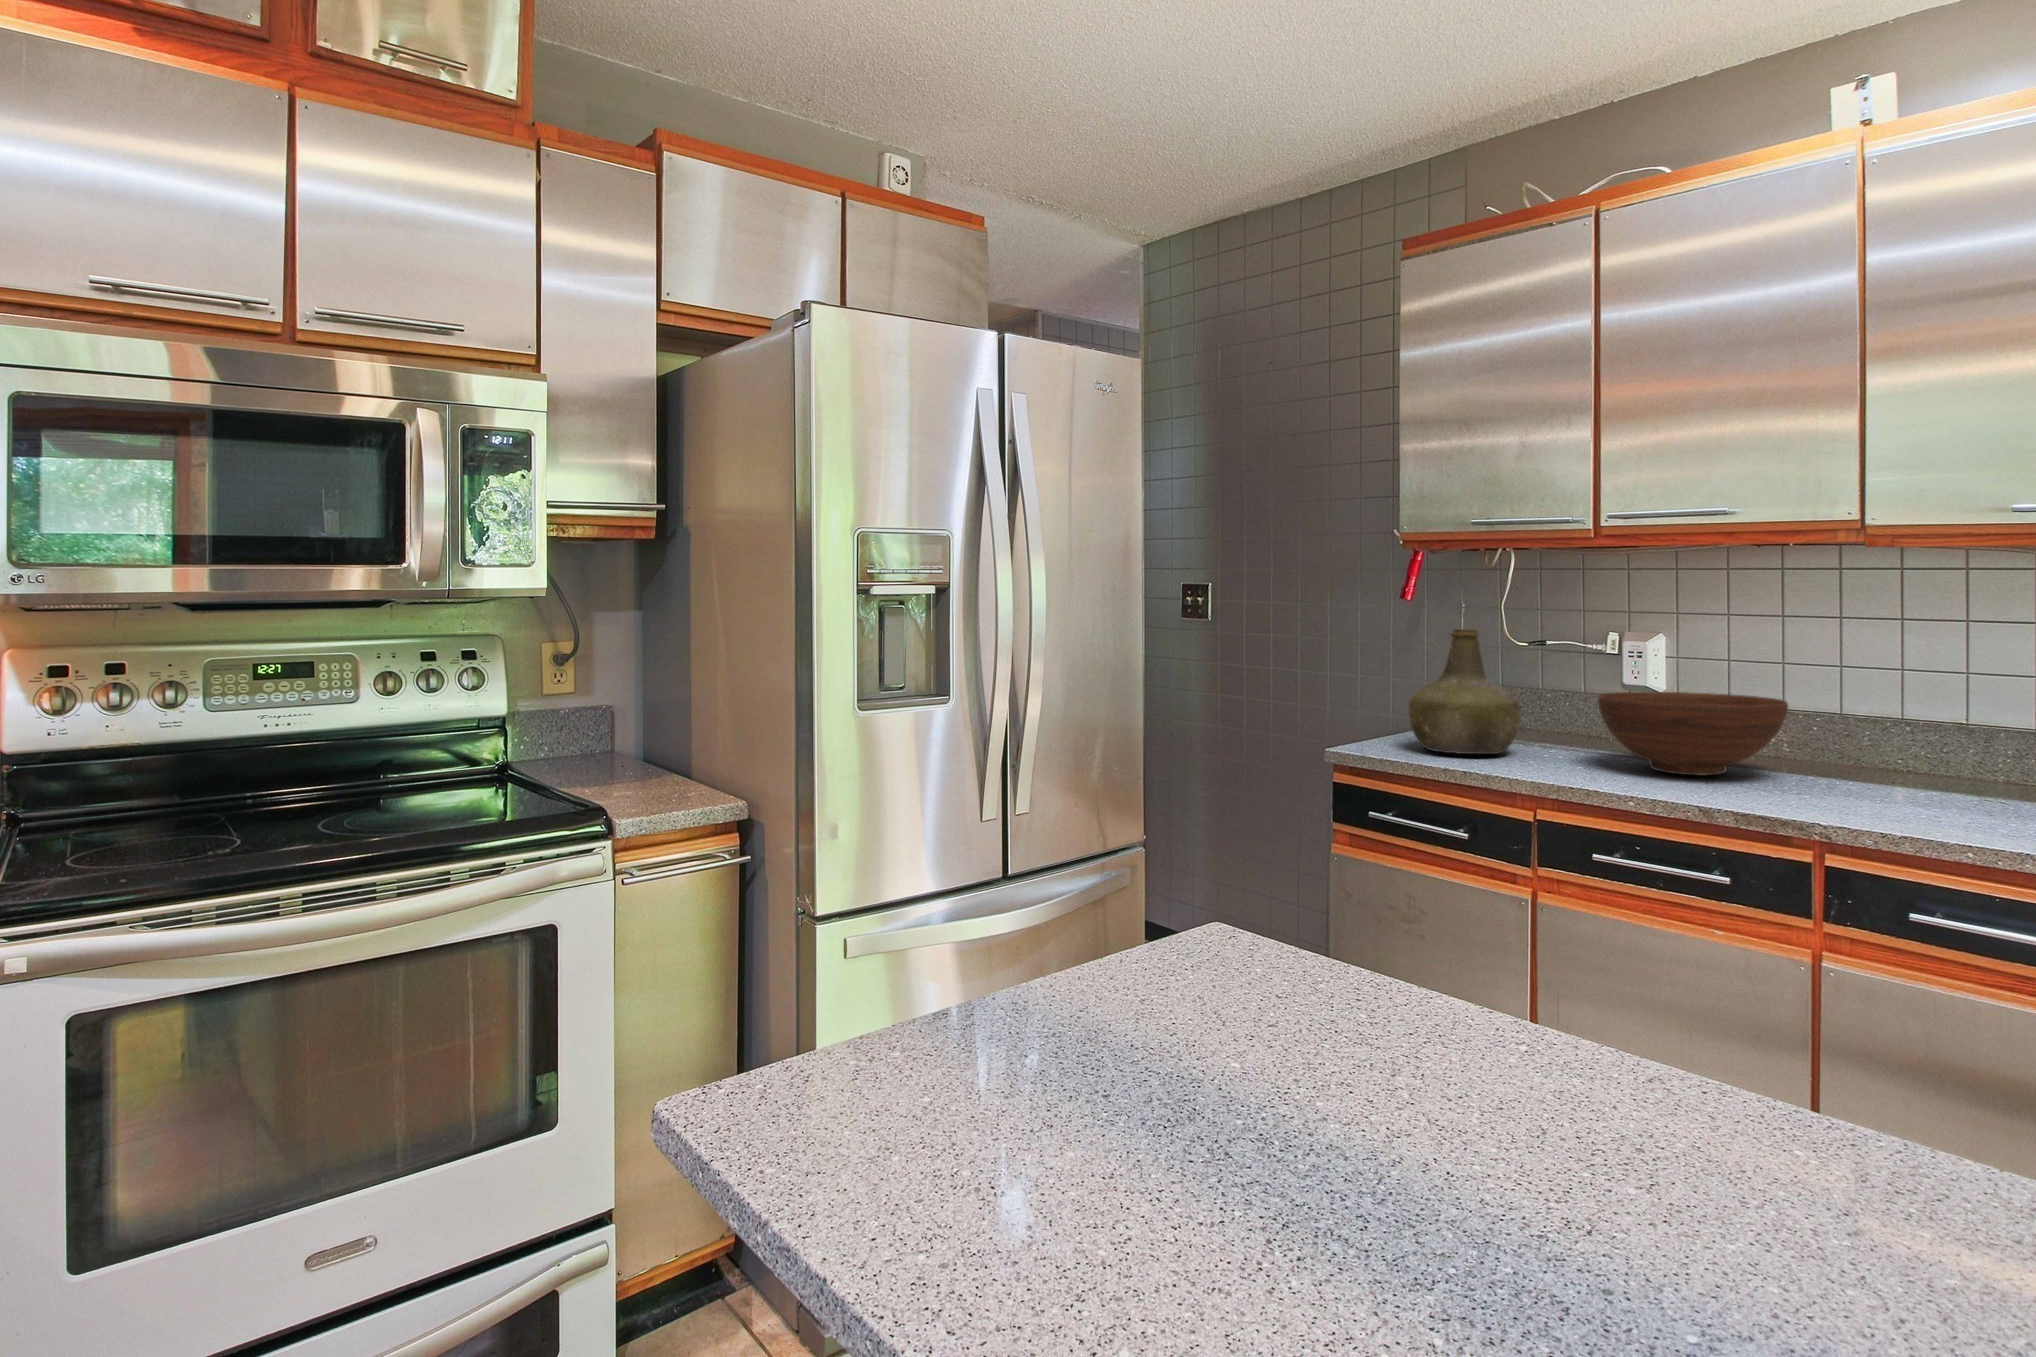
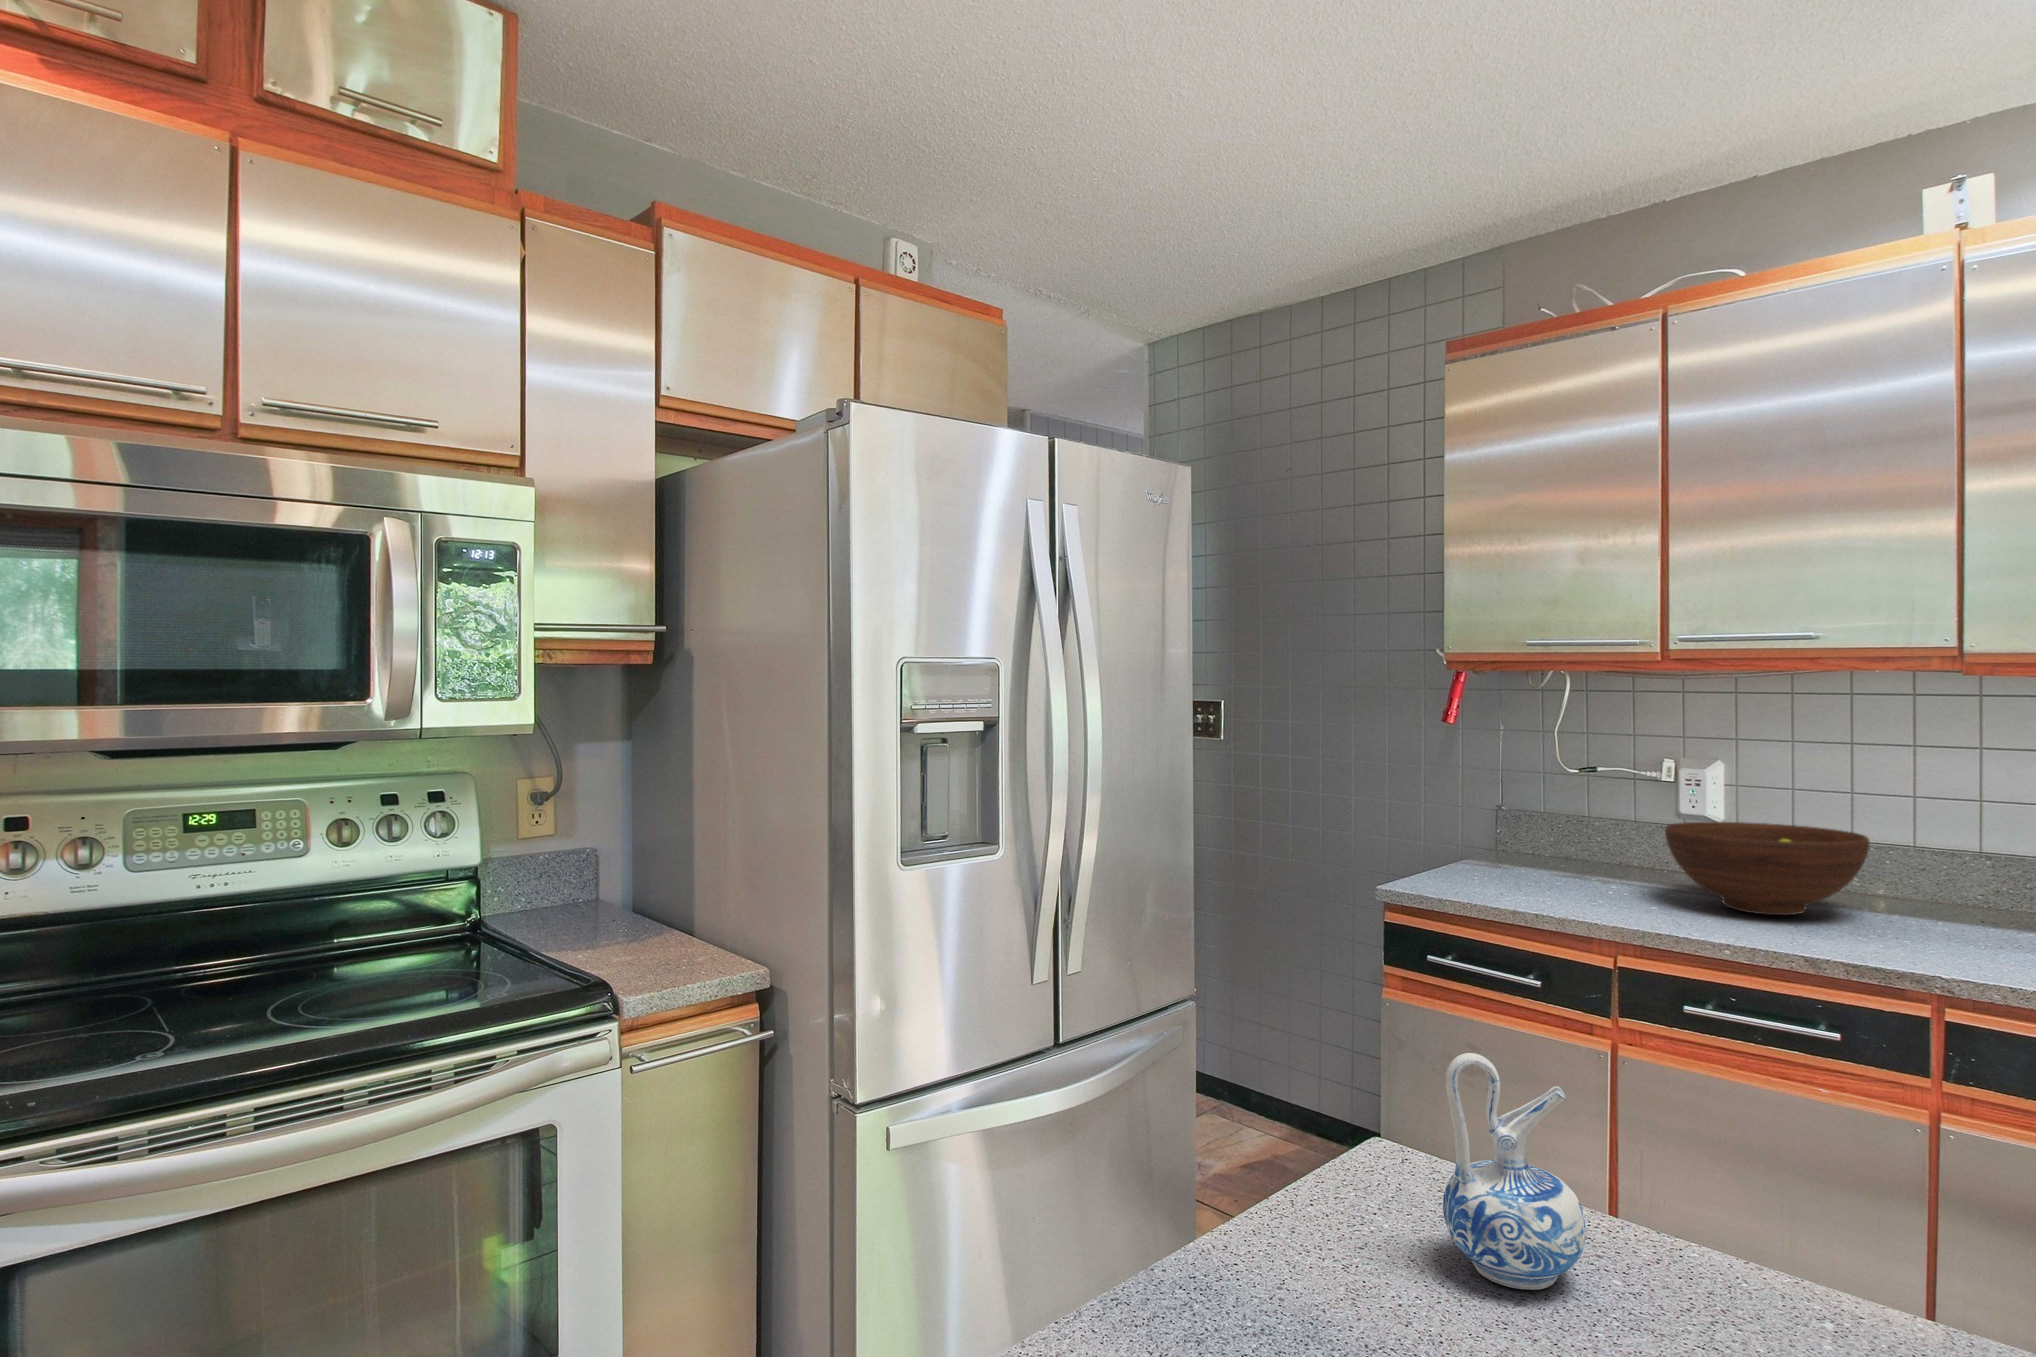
bottle: present [1409,629,1521,754] -> none [1458,753,1579,889]
ceramic pitcher: none [1204,828,1316,1019] -> present [1443,1053,1585,1290]

